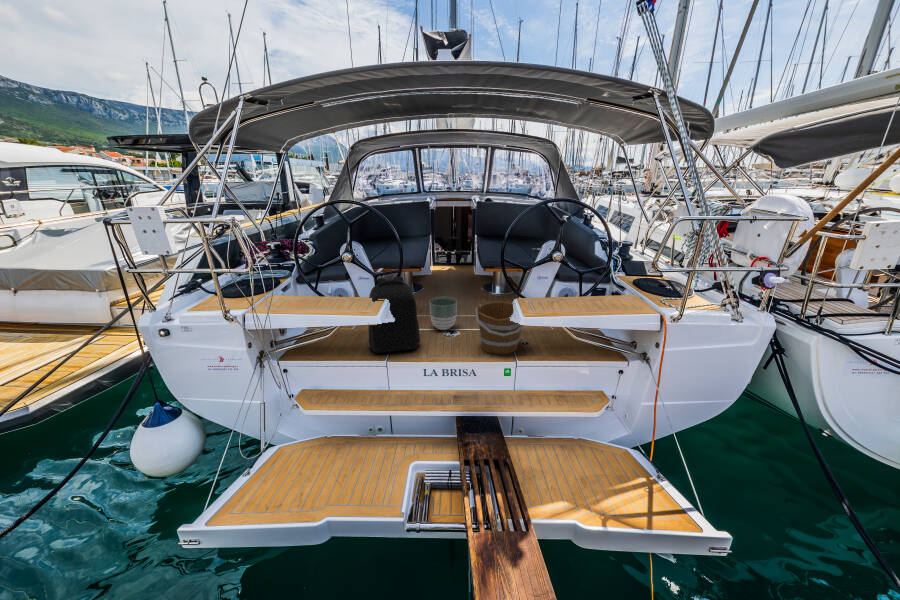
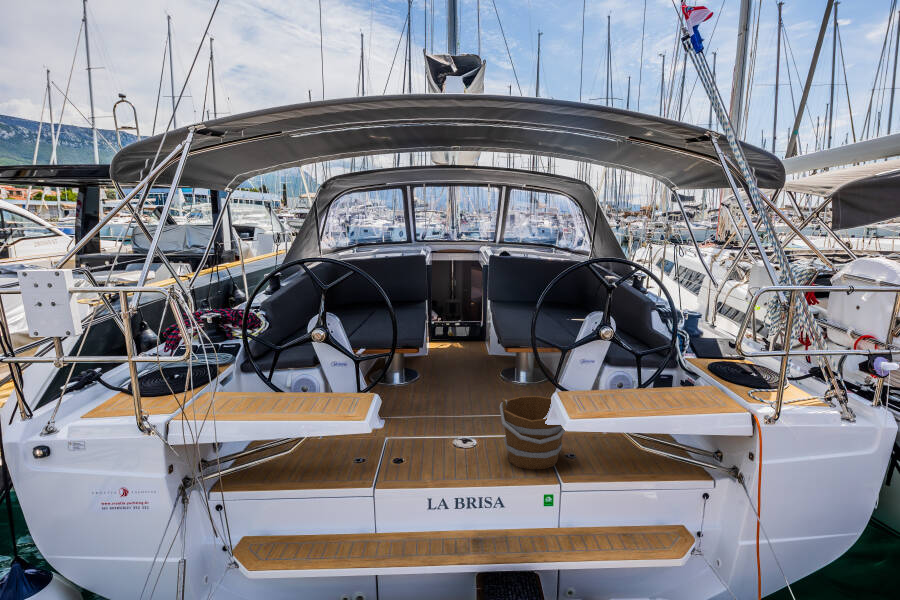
backpack: present [368,277,420,353] -> none [352,362,423,469]
planter: present [429,297,457,330] -> none [433,389,471,436]

